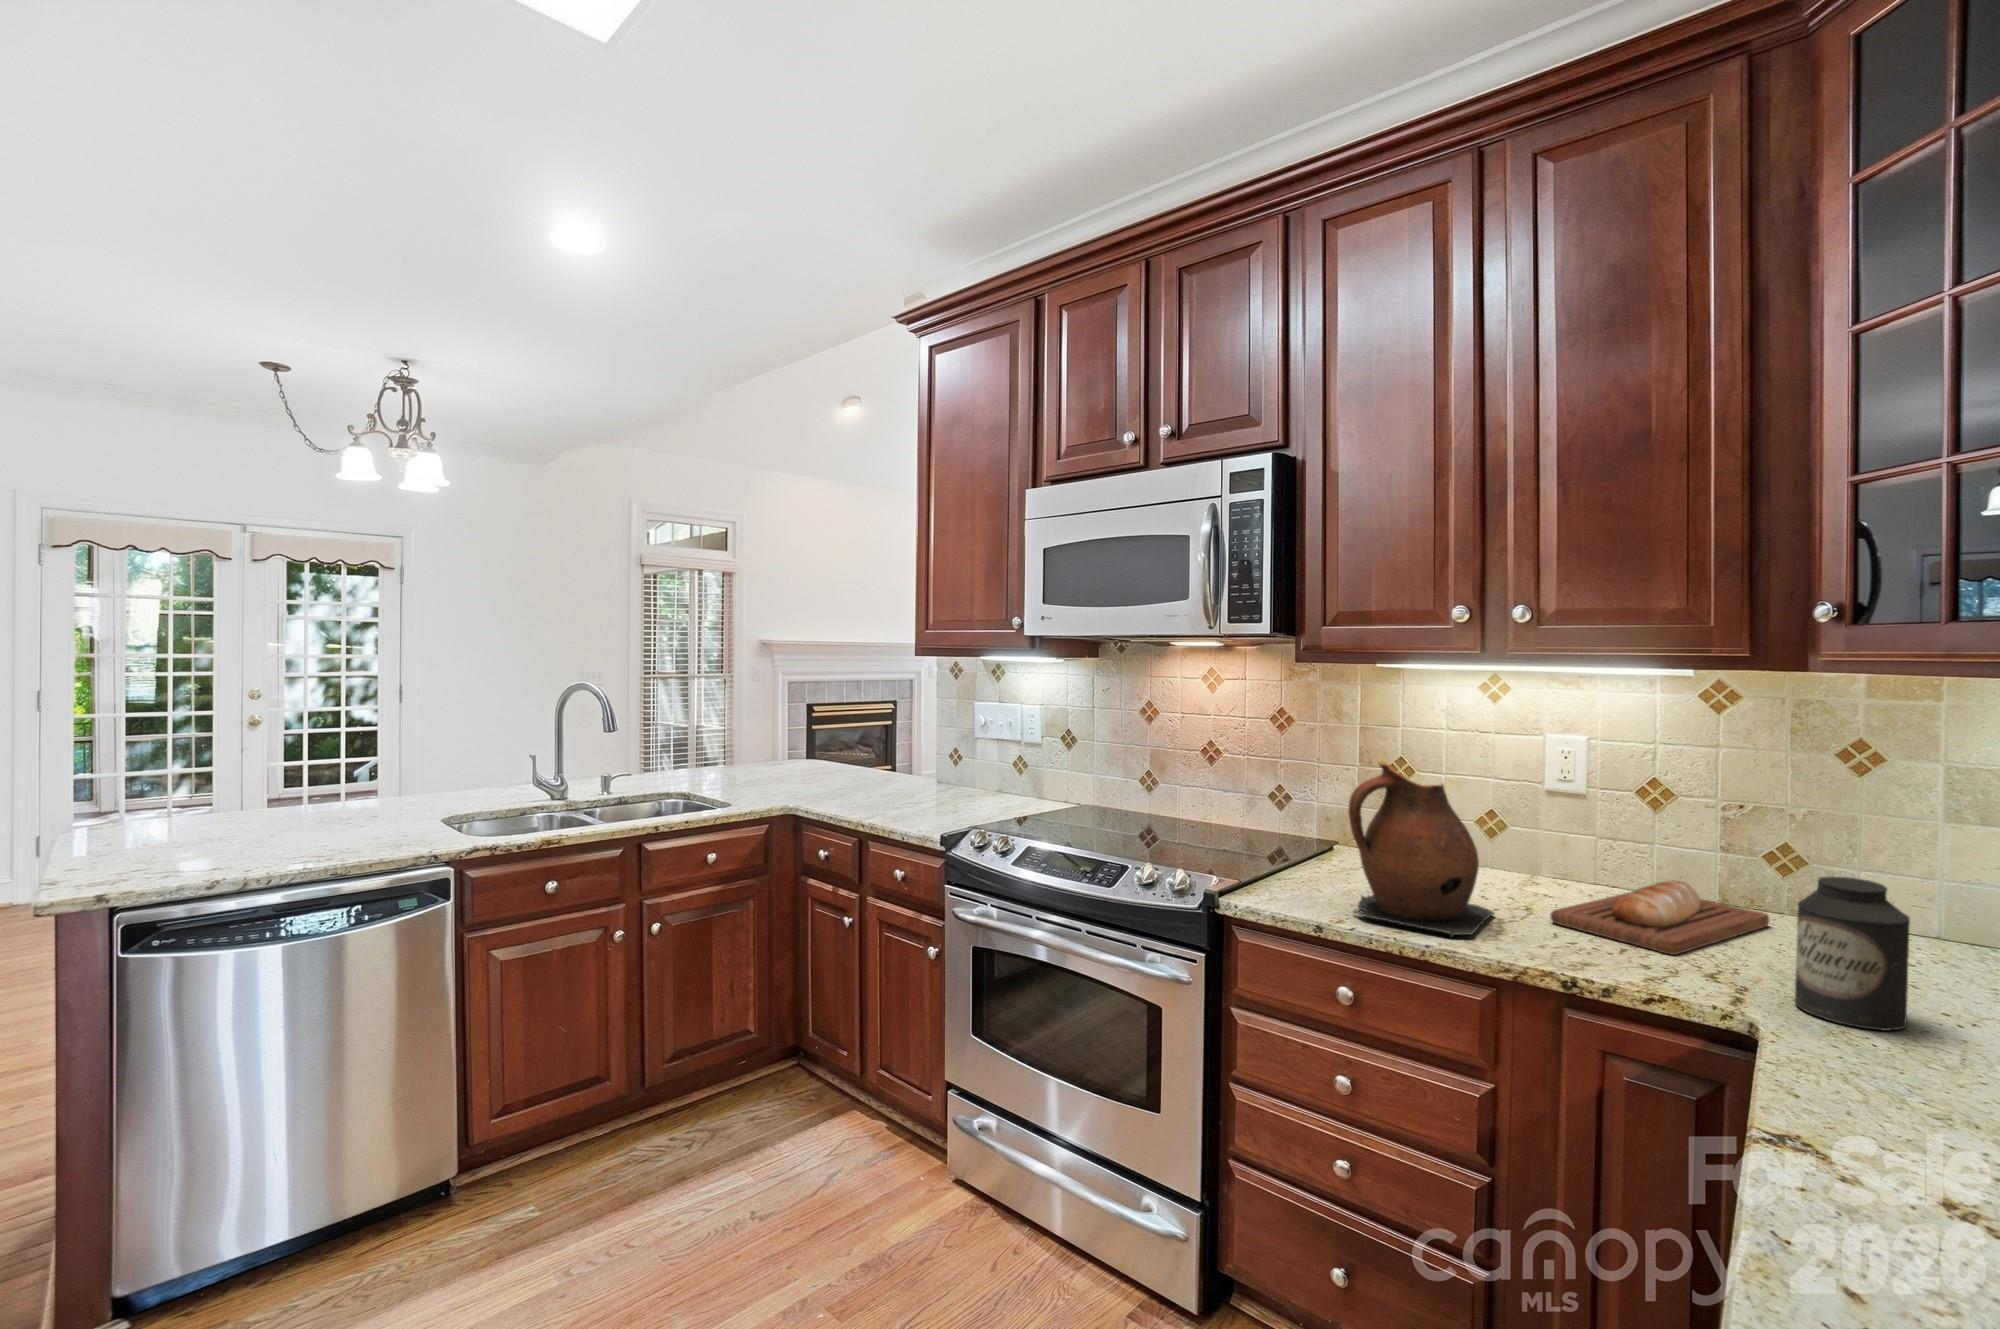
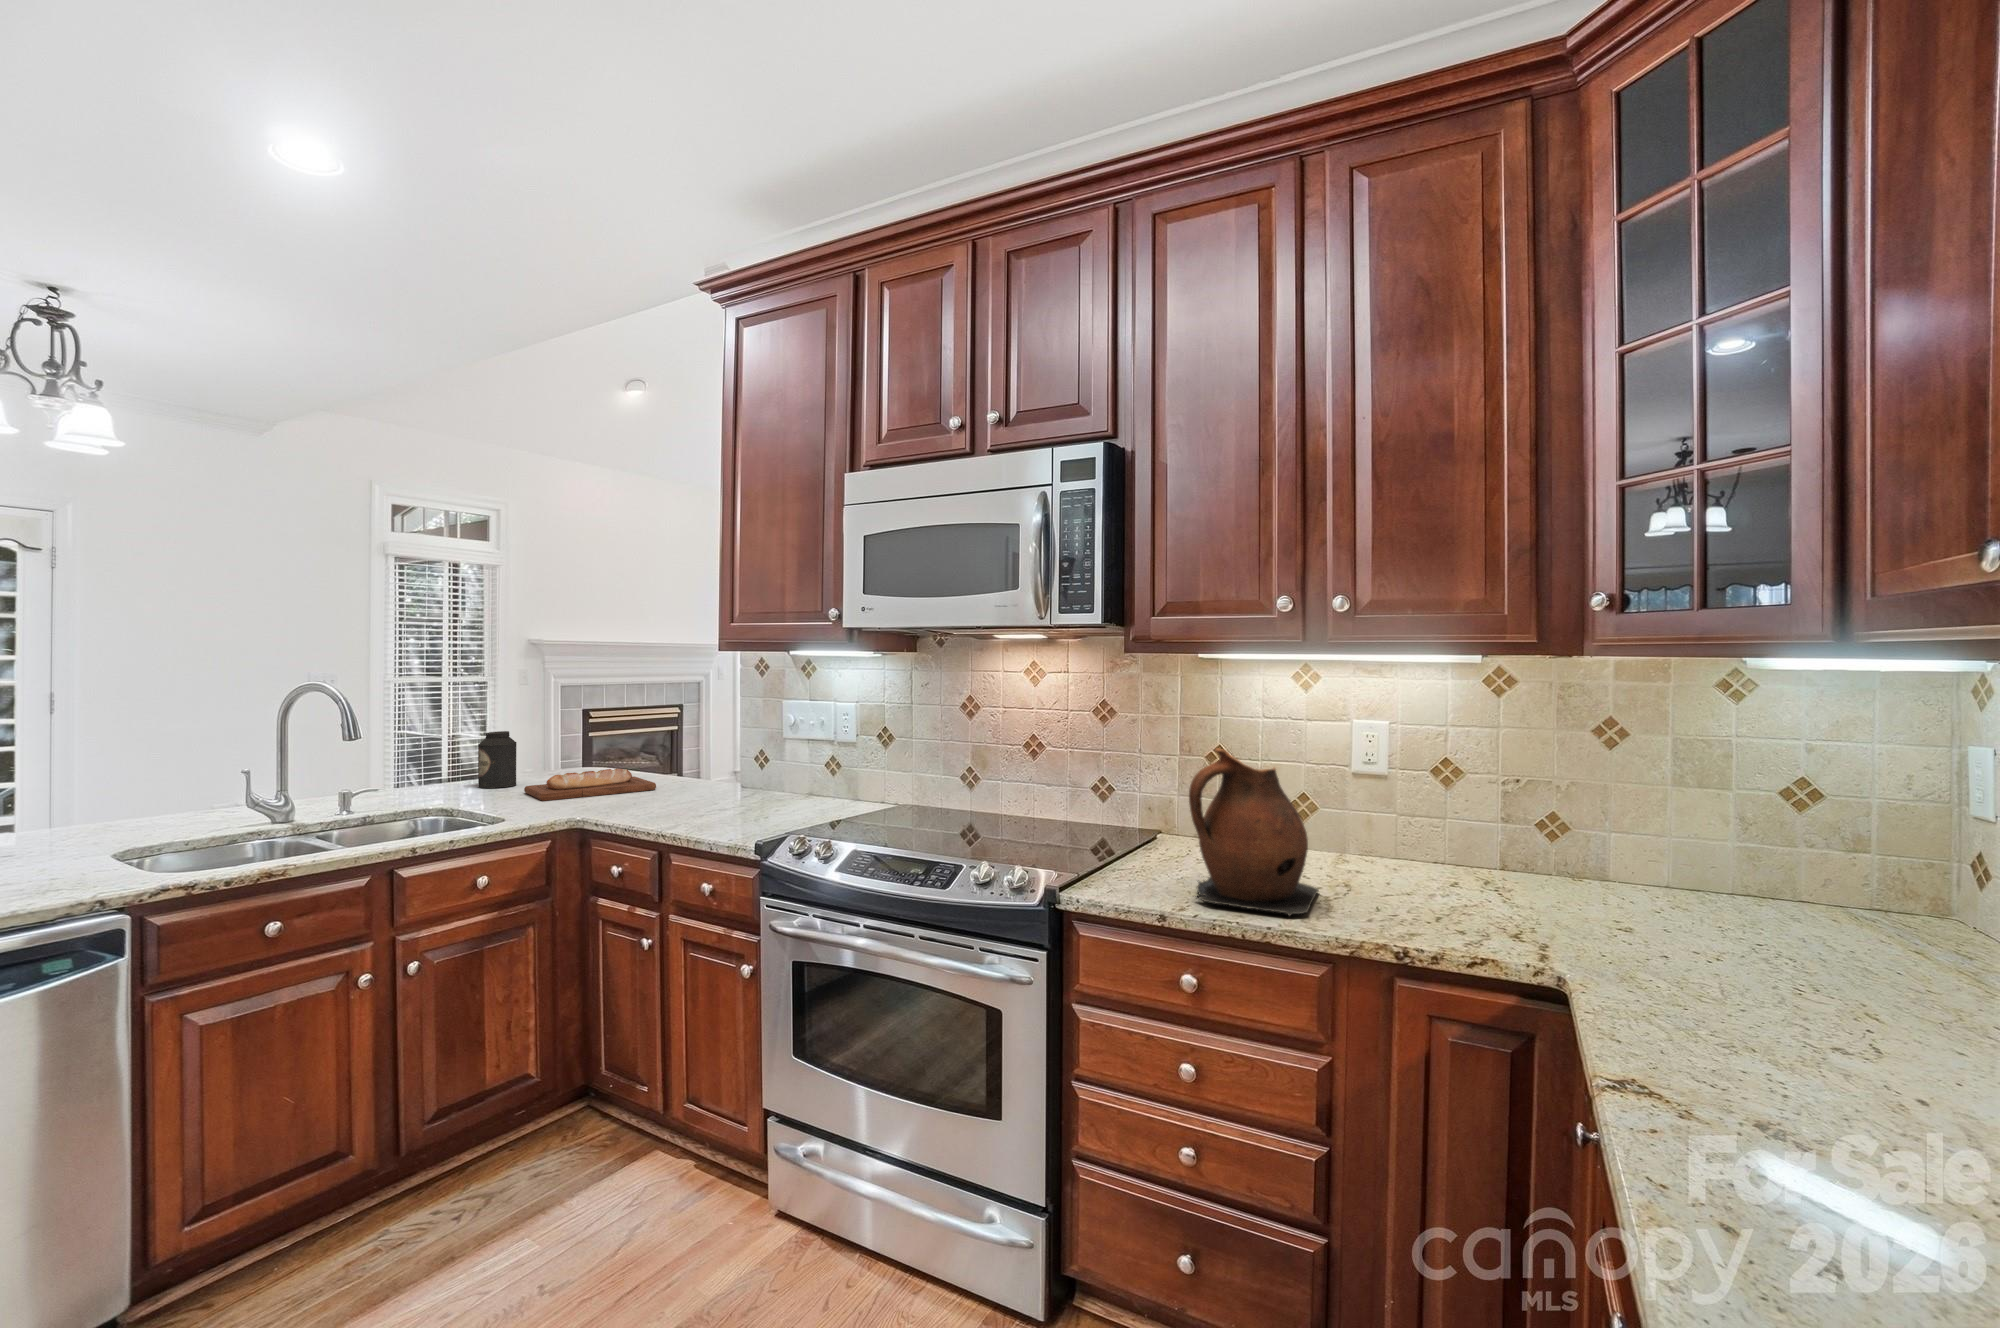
canister: present [1795,877,1910,1030] -> present [478,731,516,788]
bread loaf: present [1550,881,1769,955] -> present [524,768,656,801]

